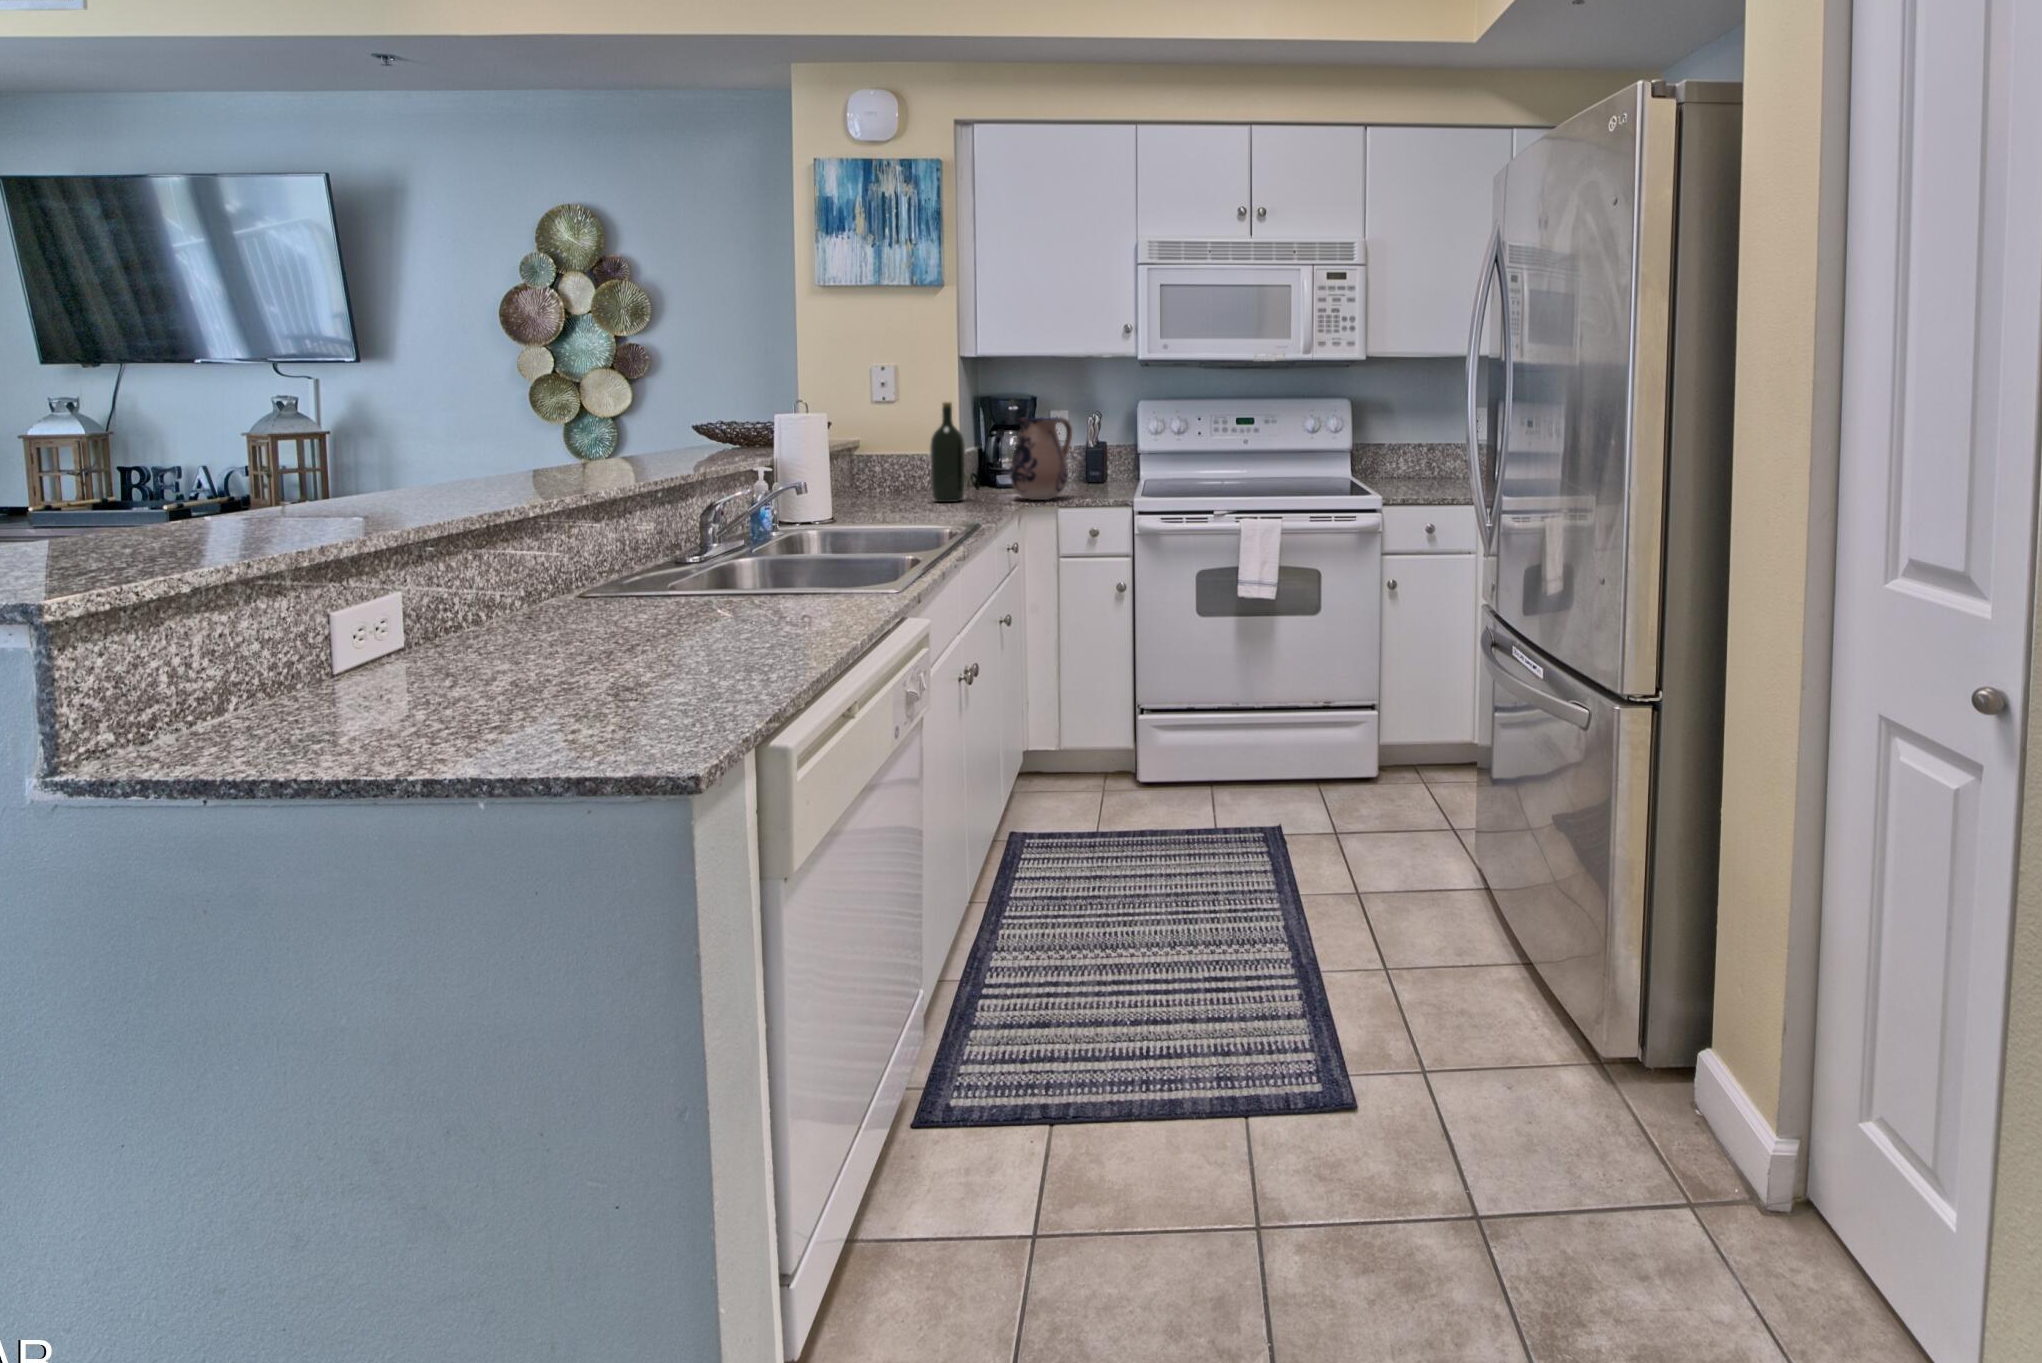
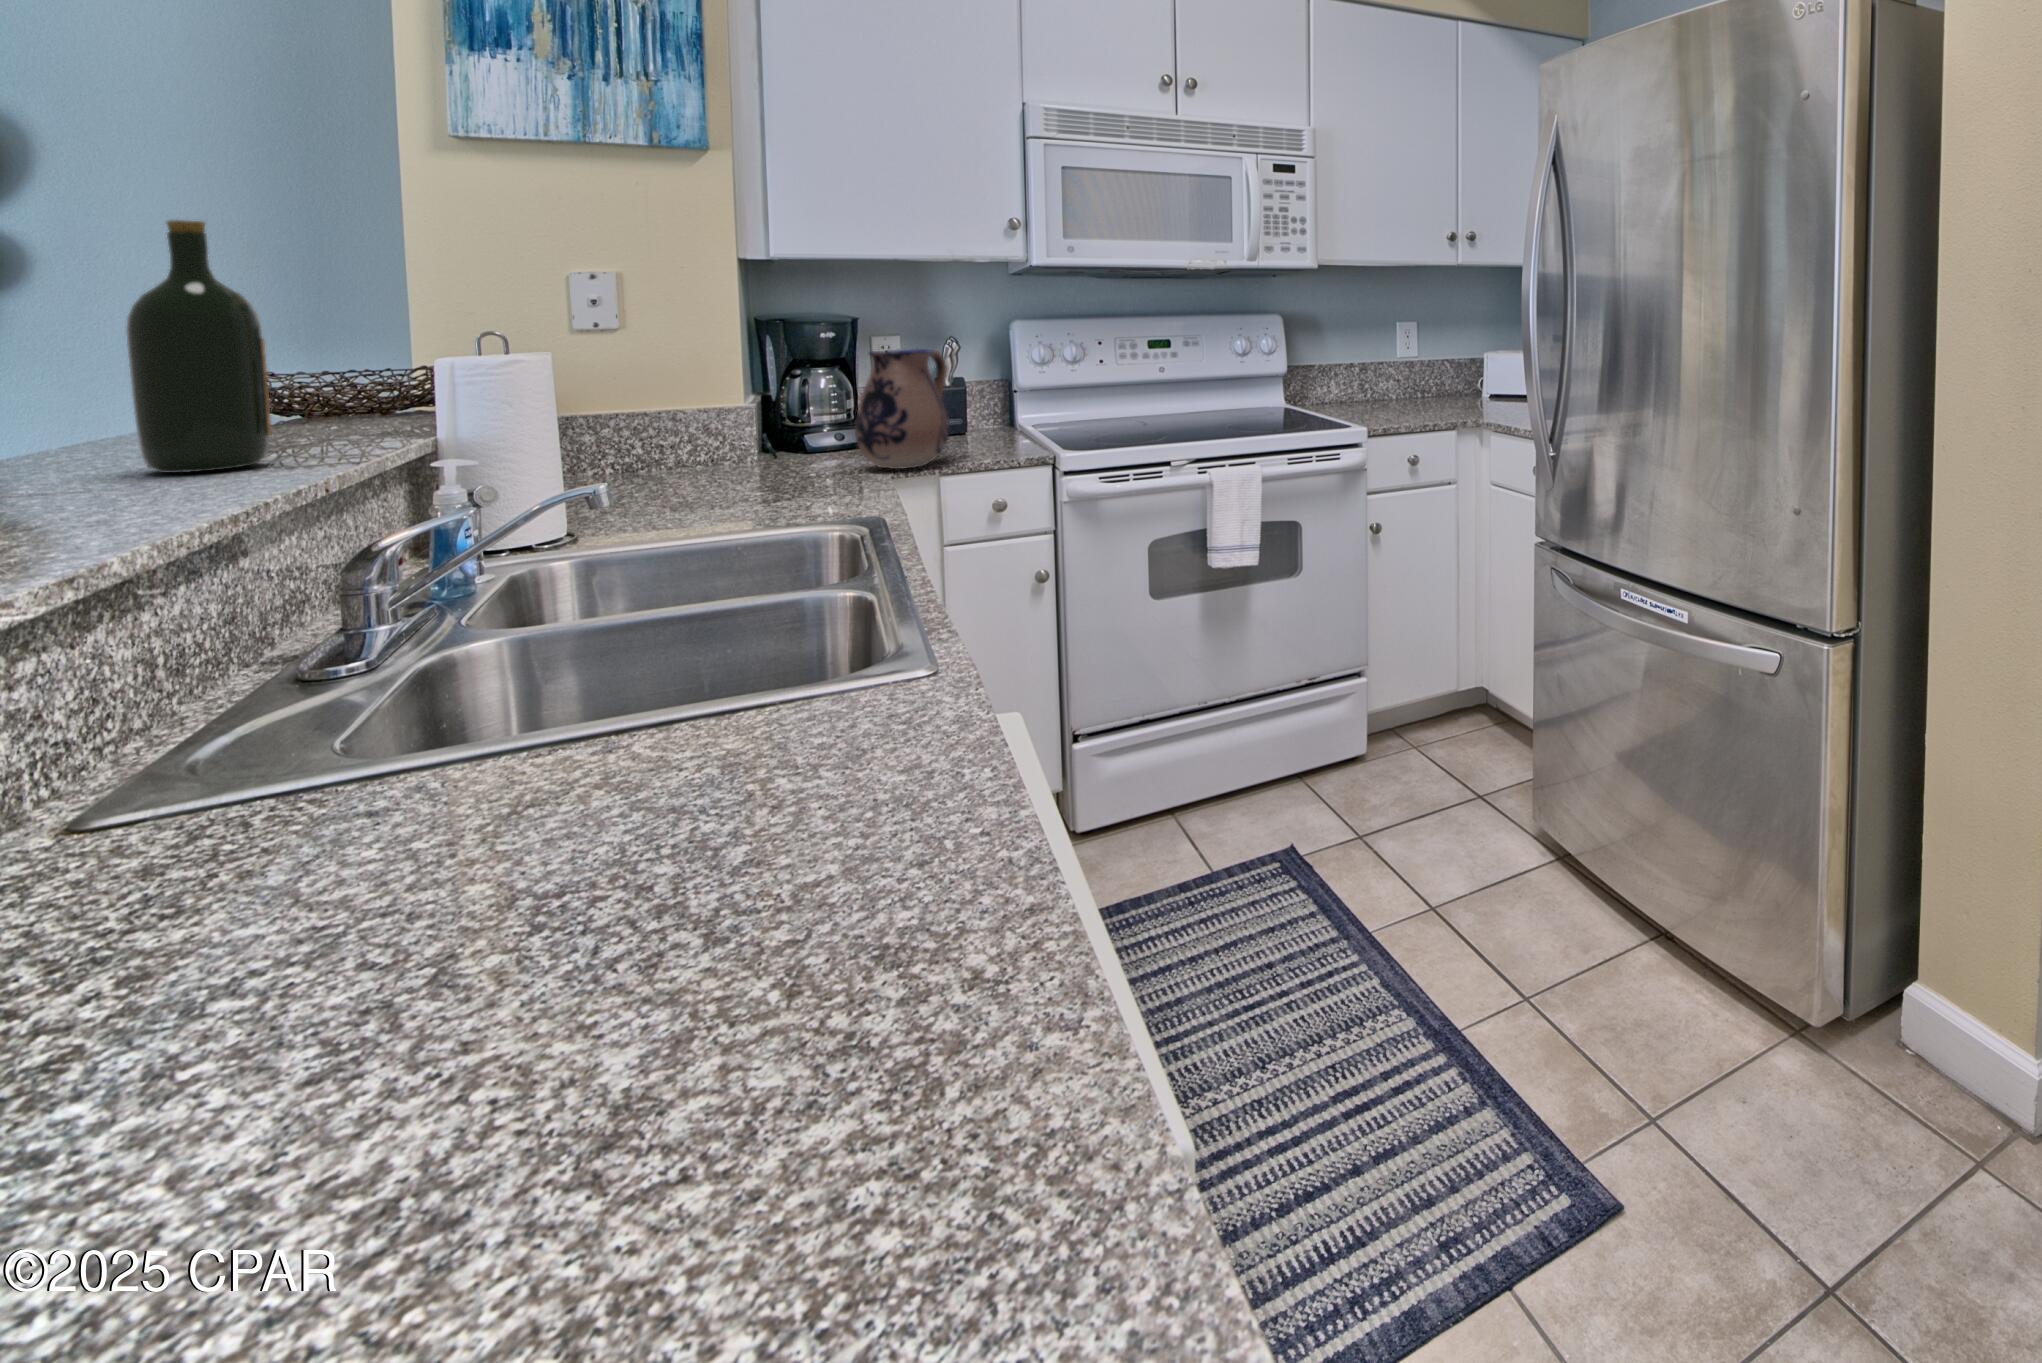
wine bottle: present [930,402,966,502] -> present [126,220,271,473]

